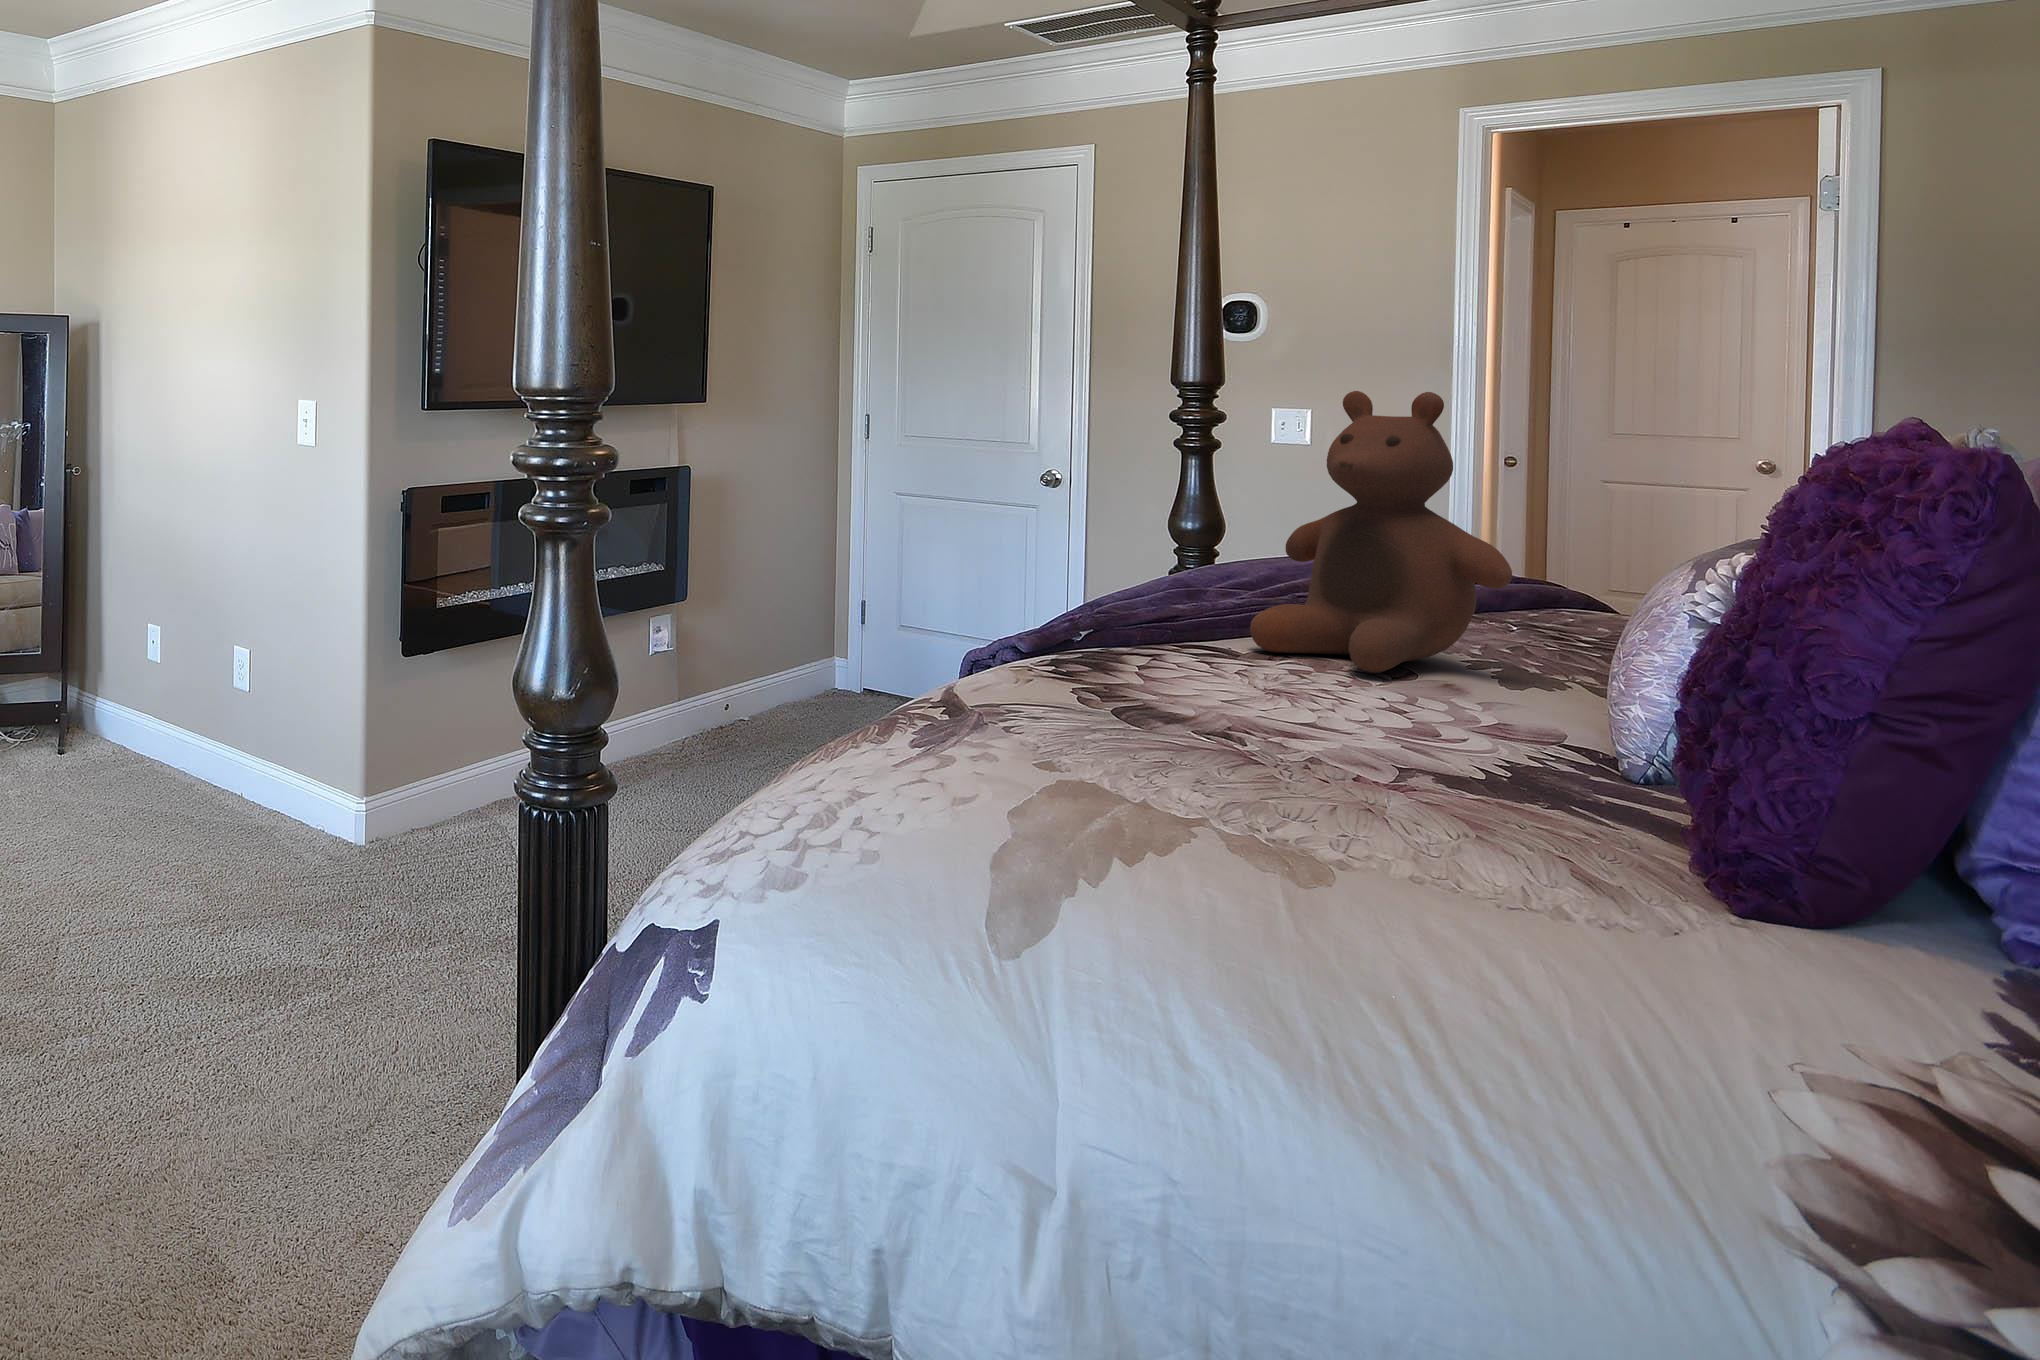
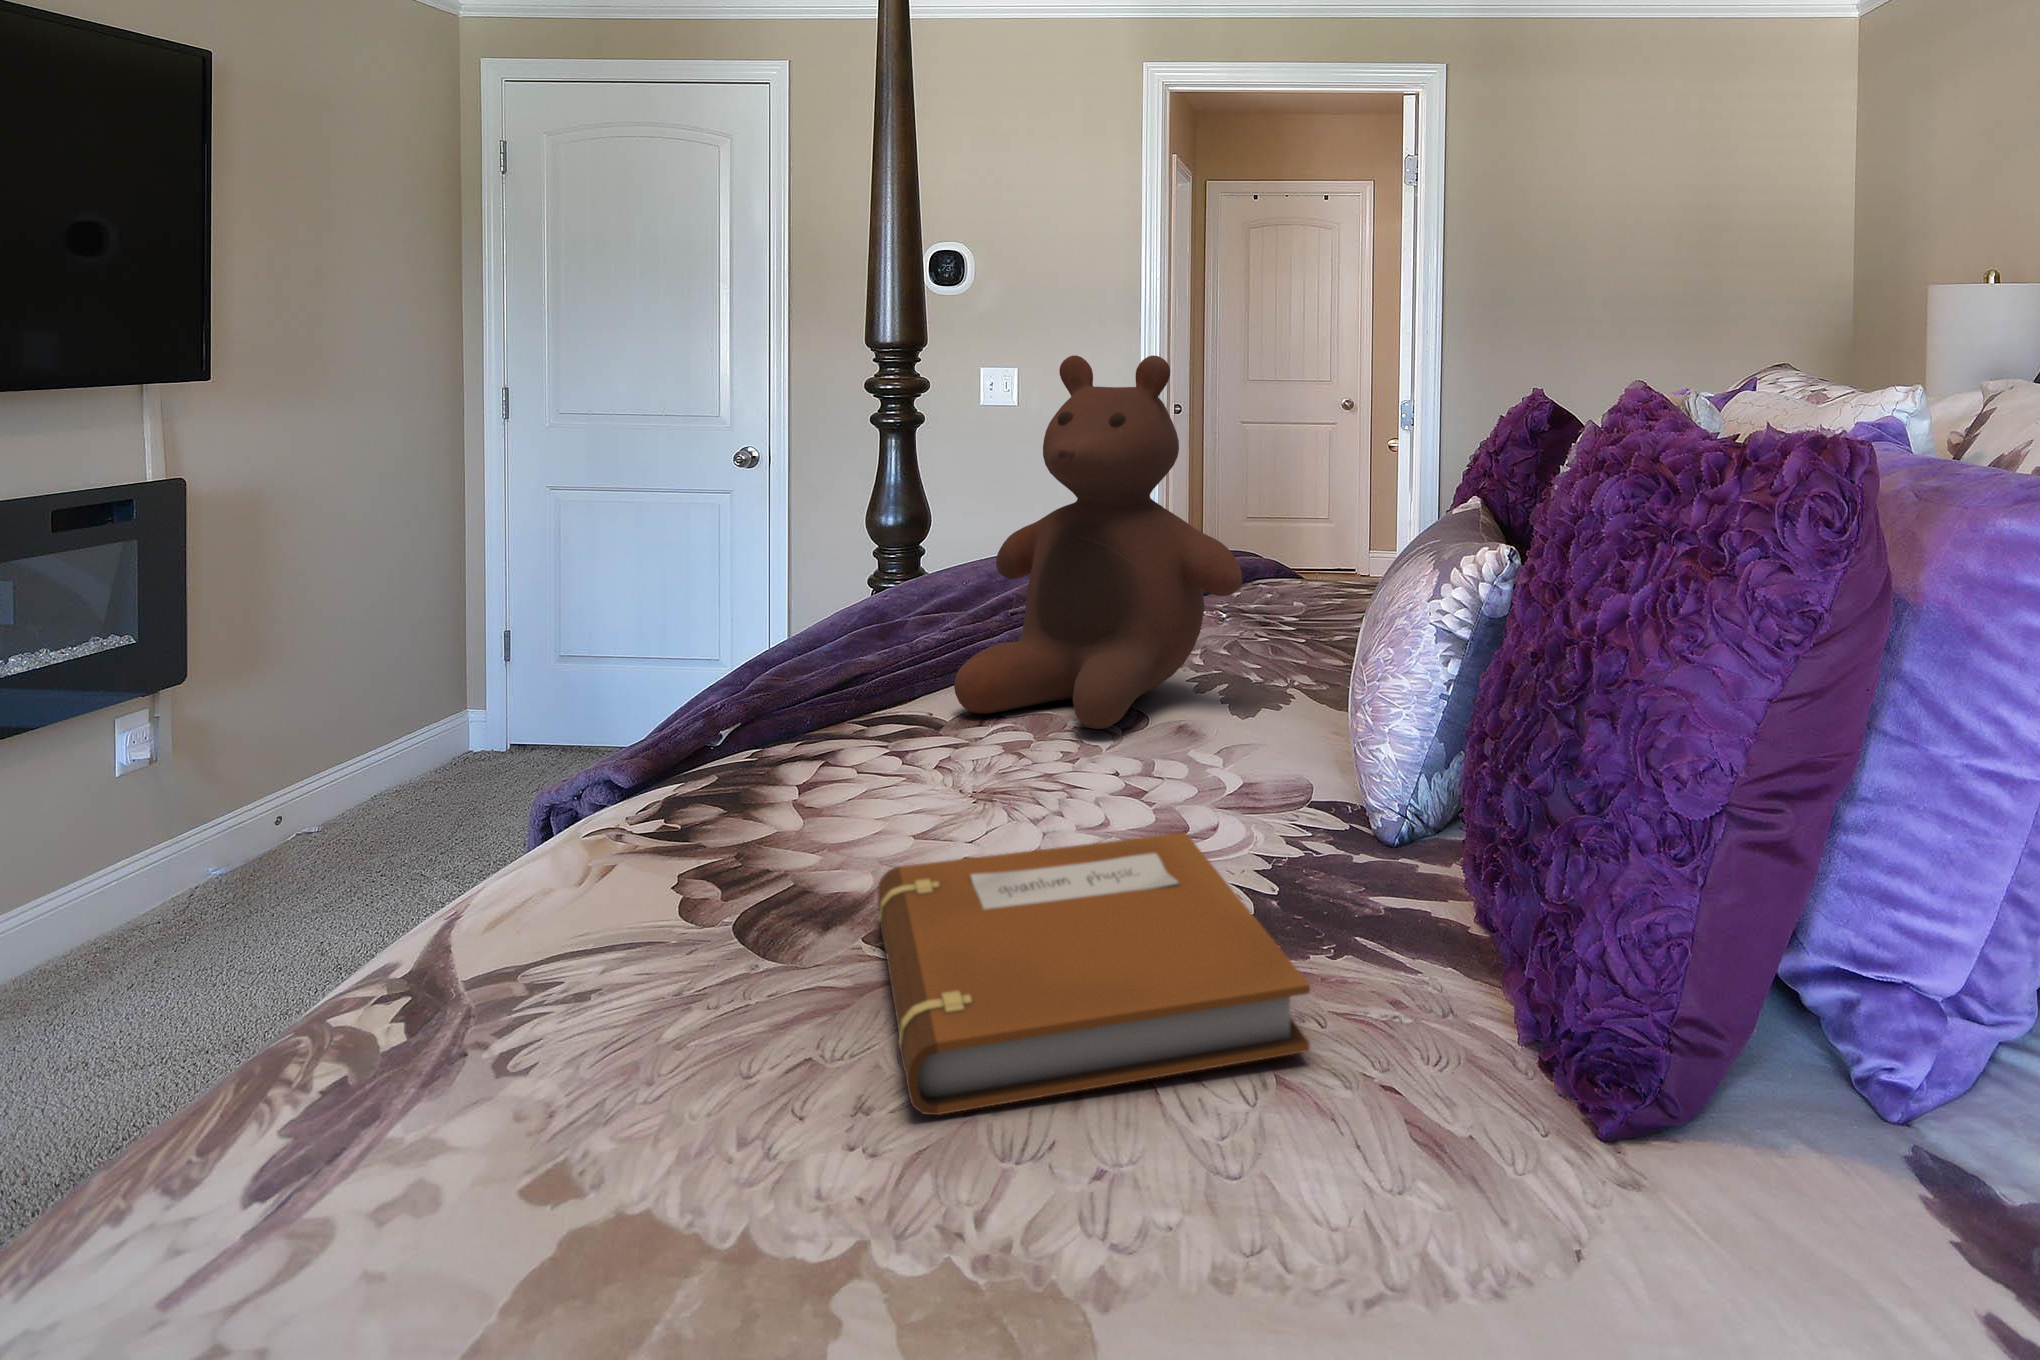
notebook: none [1201,696,1505,826] -> present [877,833,1310,1115]

